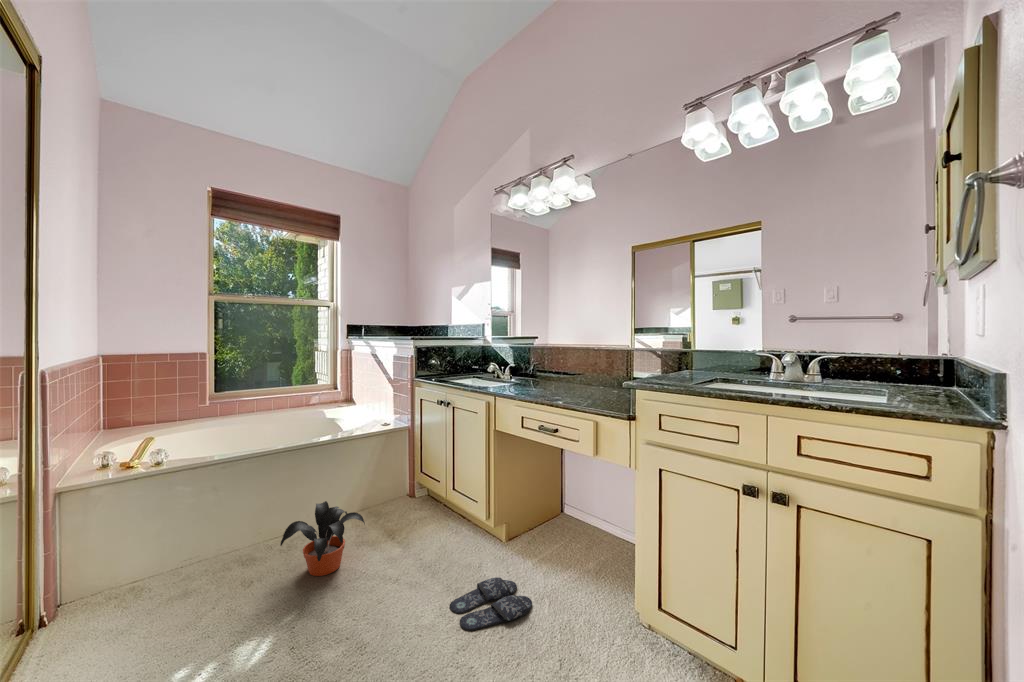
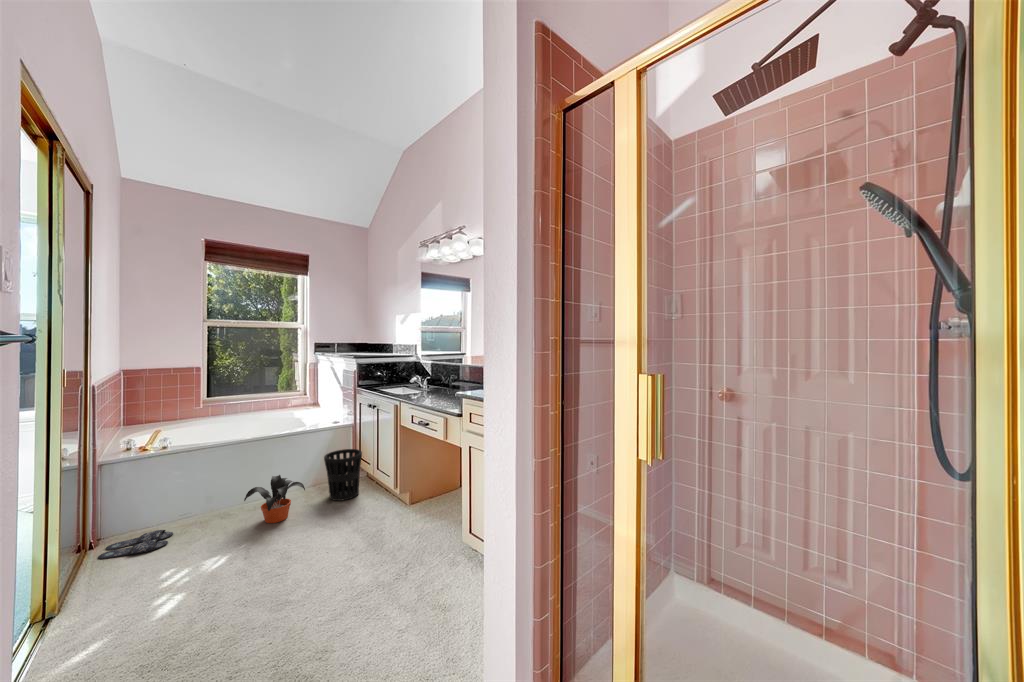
wastebasket: none [383,462,433,536] -> present [324,449,362,501]
slippers: present [449,578,532,631] -> present [98,530,173,559]

